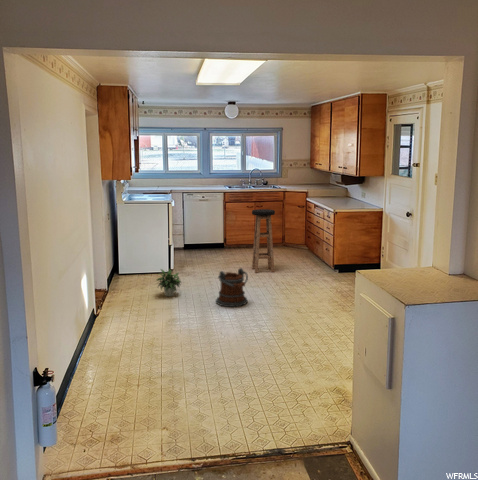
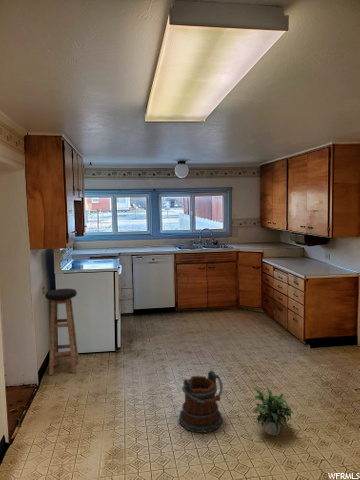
bar stool: present [252,209,275,273] -> present [45,289,79,375]
potted plant: present [157,269,181,296] -> present [253,388,294,435]

